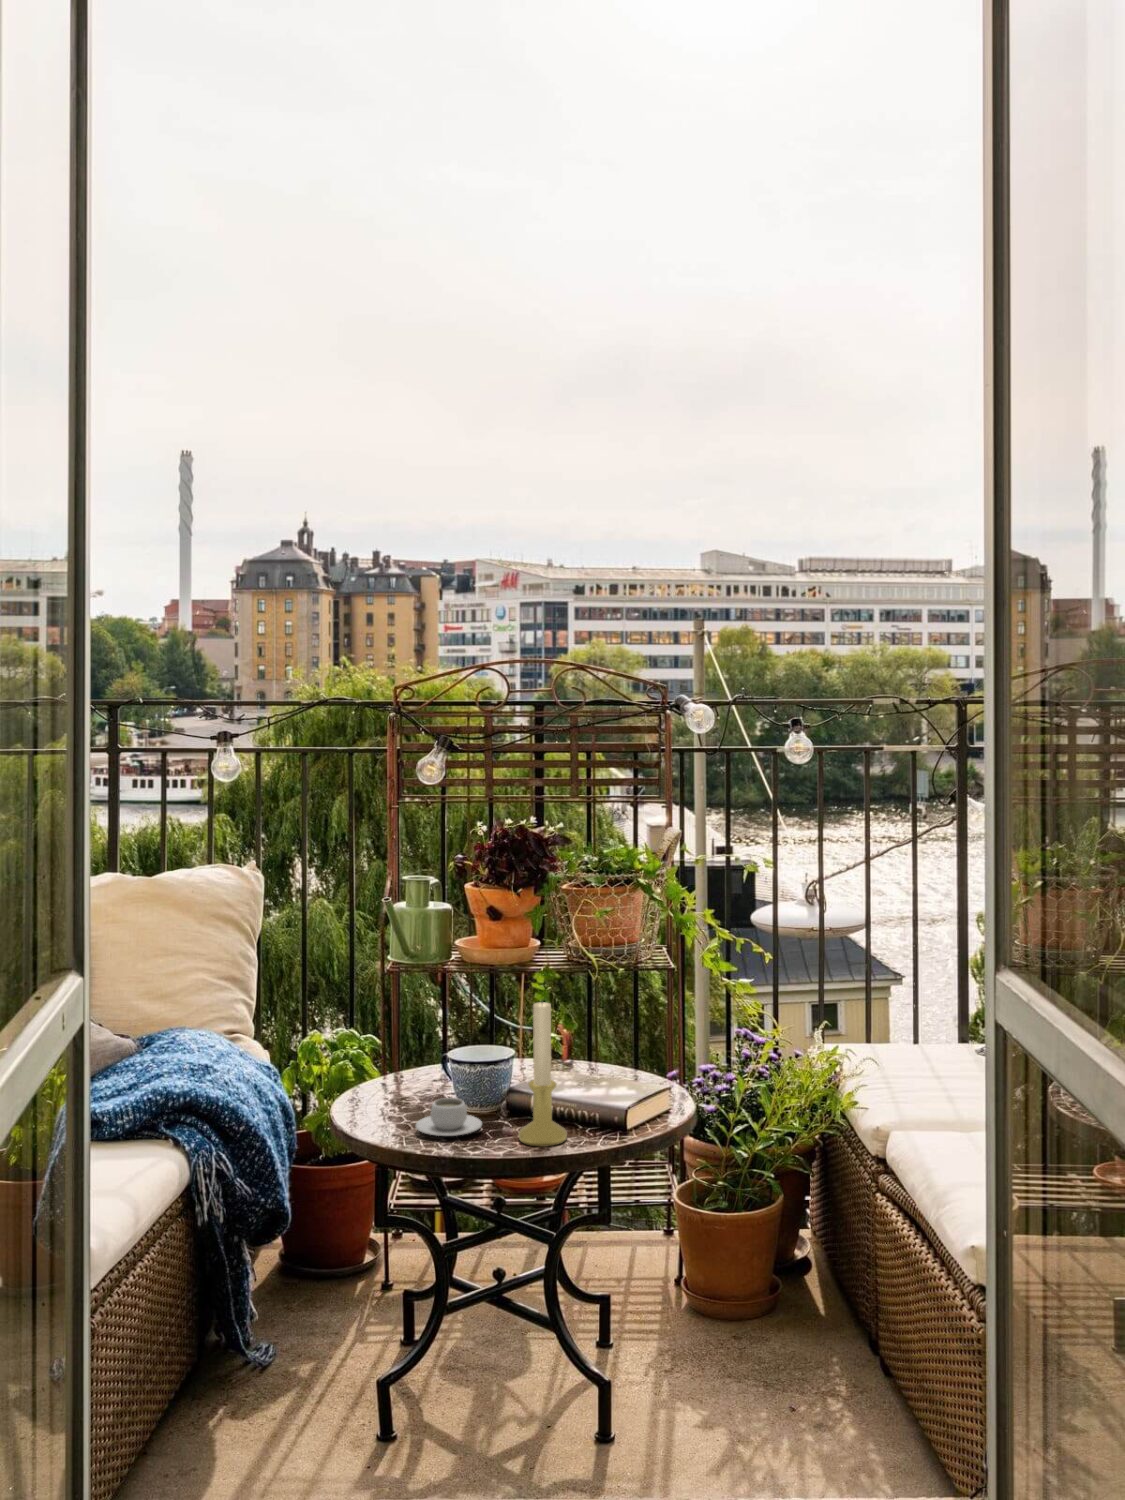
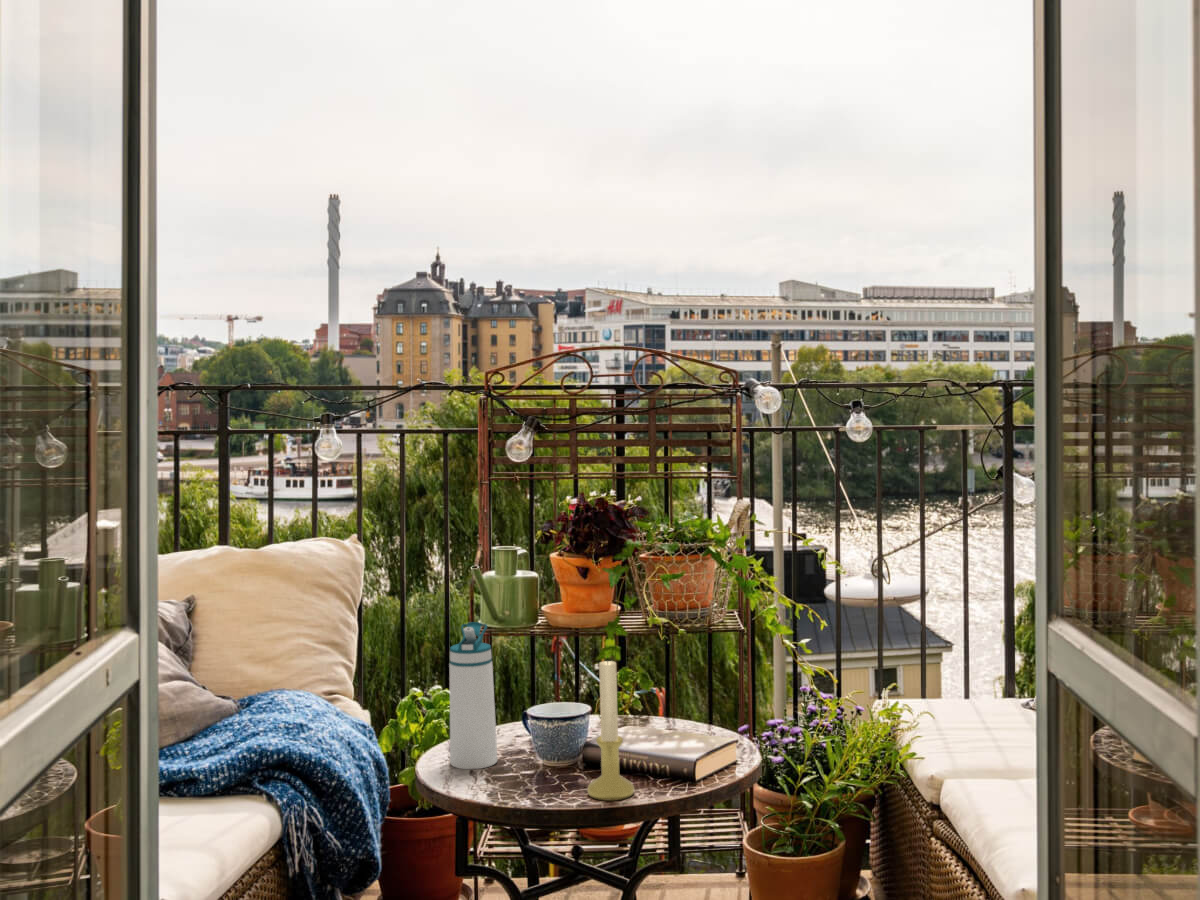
water bottle: none [368,959,418,1115] -> present [449,622,497,769]
teacup: present [416,1098,482,1136] -> none [490,753,554,791]

